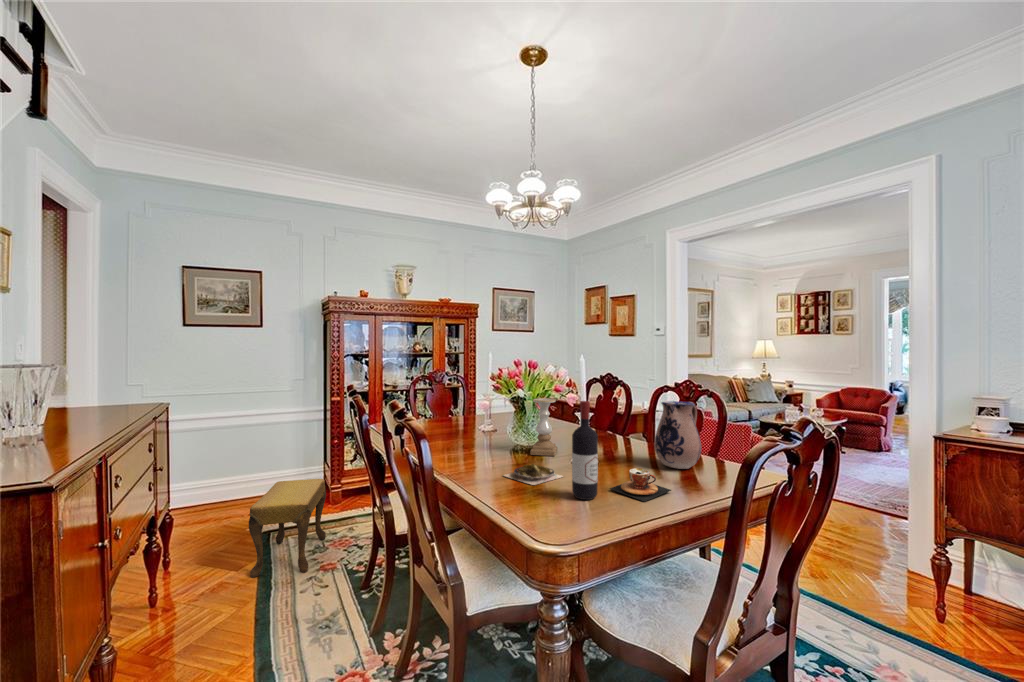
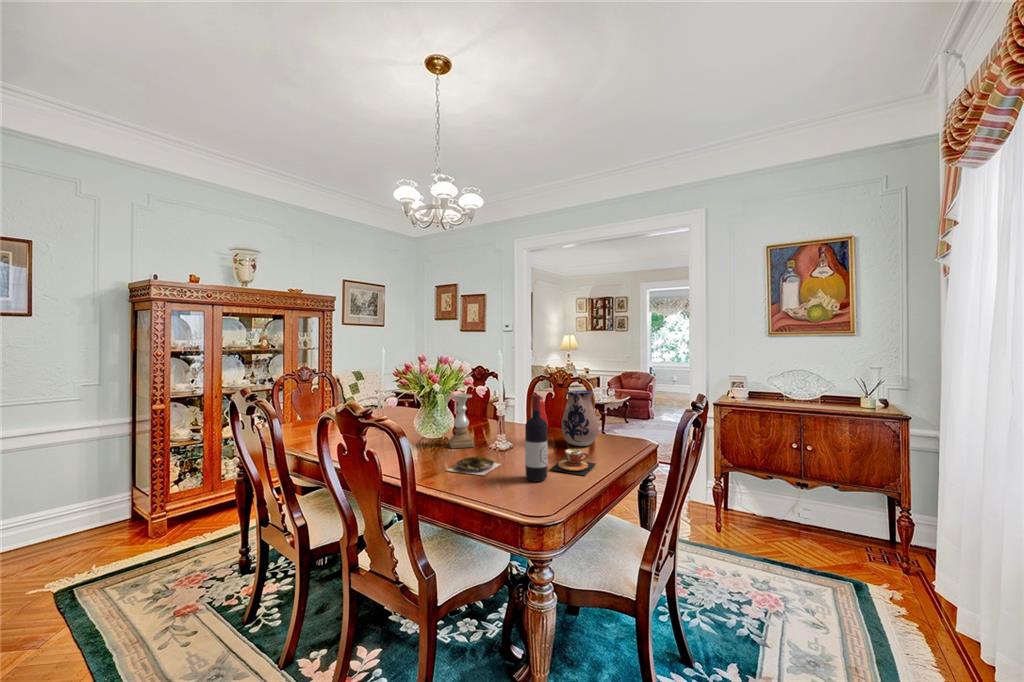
footstool: present [249,479,326,577] -> none [62,507,165,650]

